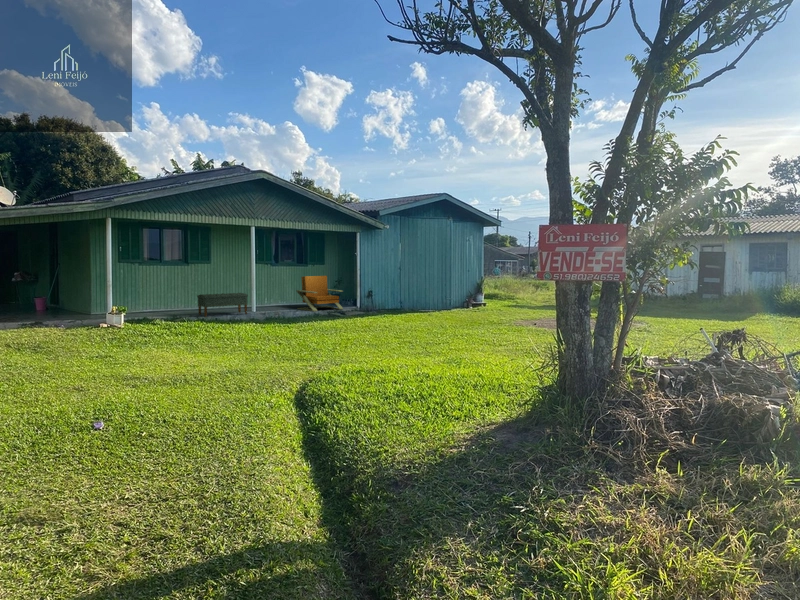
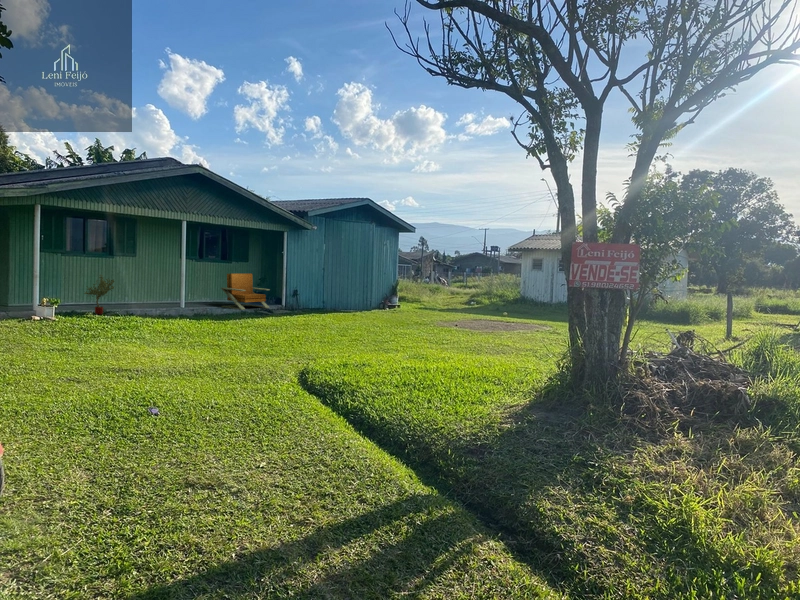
potted tree: none [159,281,188,319] -> present [84,275,114,315]
bench: present [197,293,248,317] -> none [121,288,176,313]

